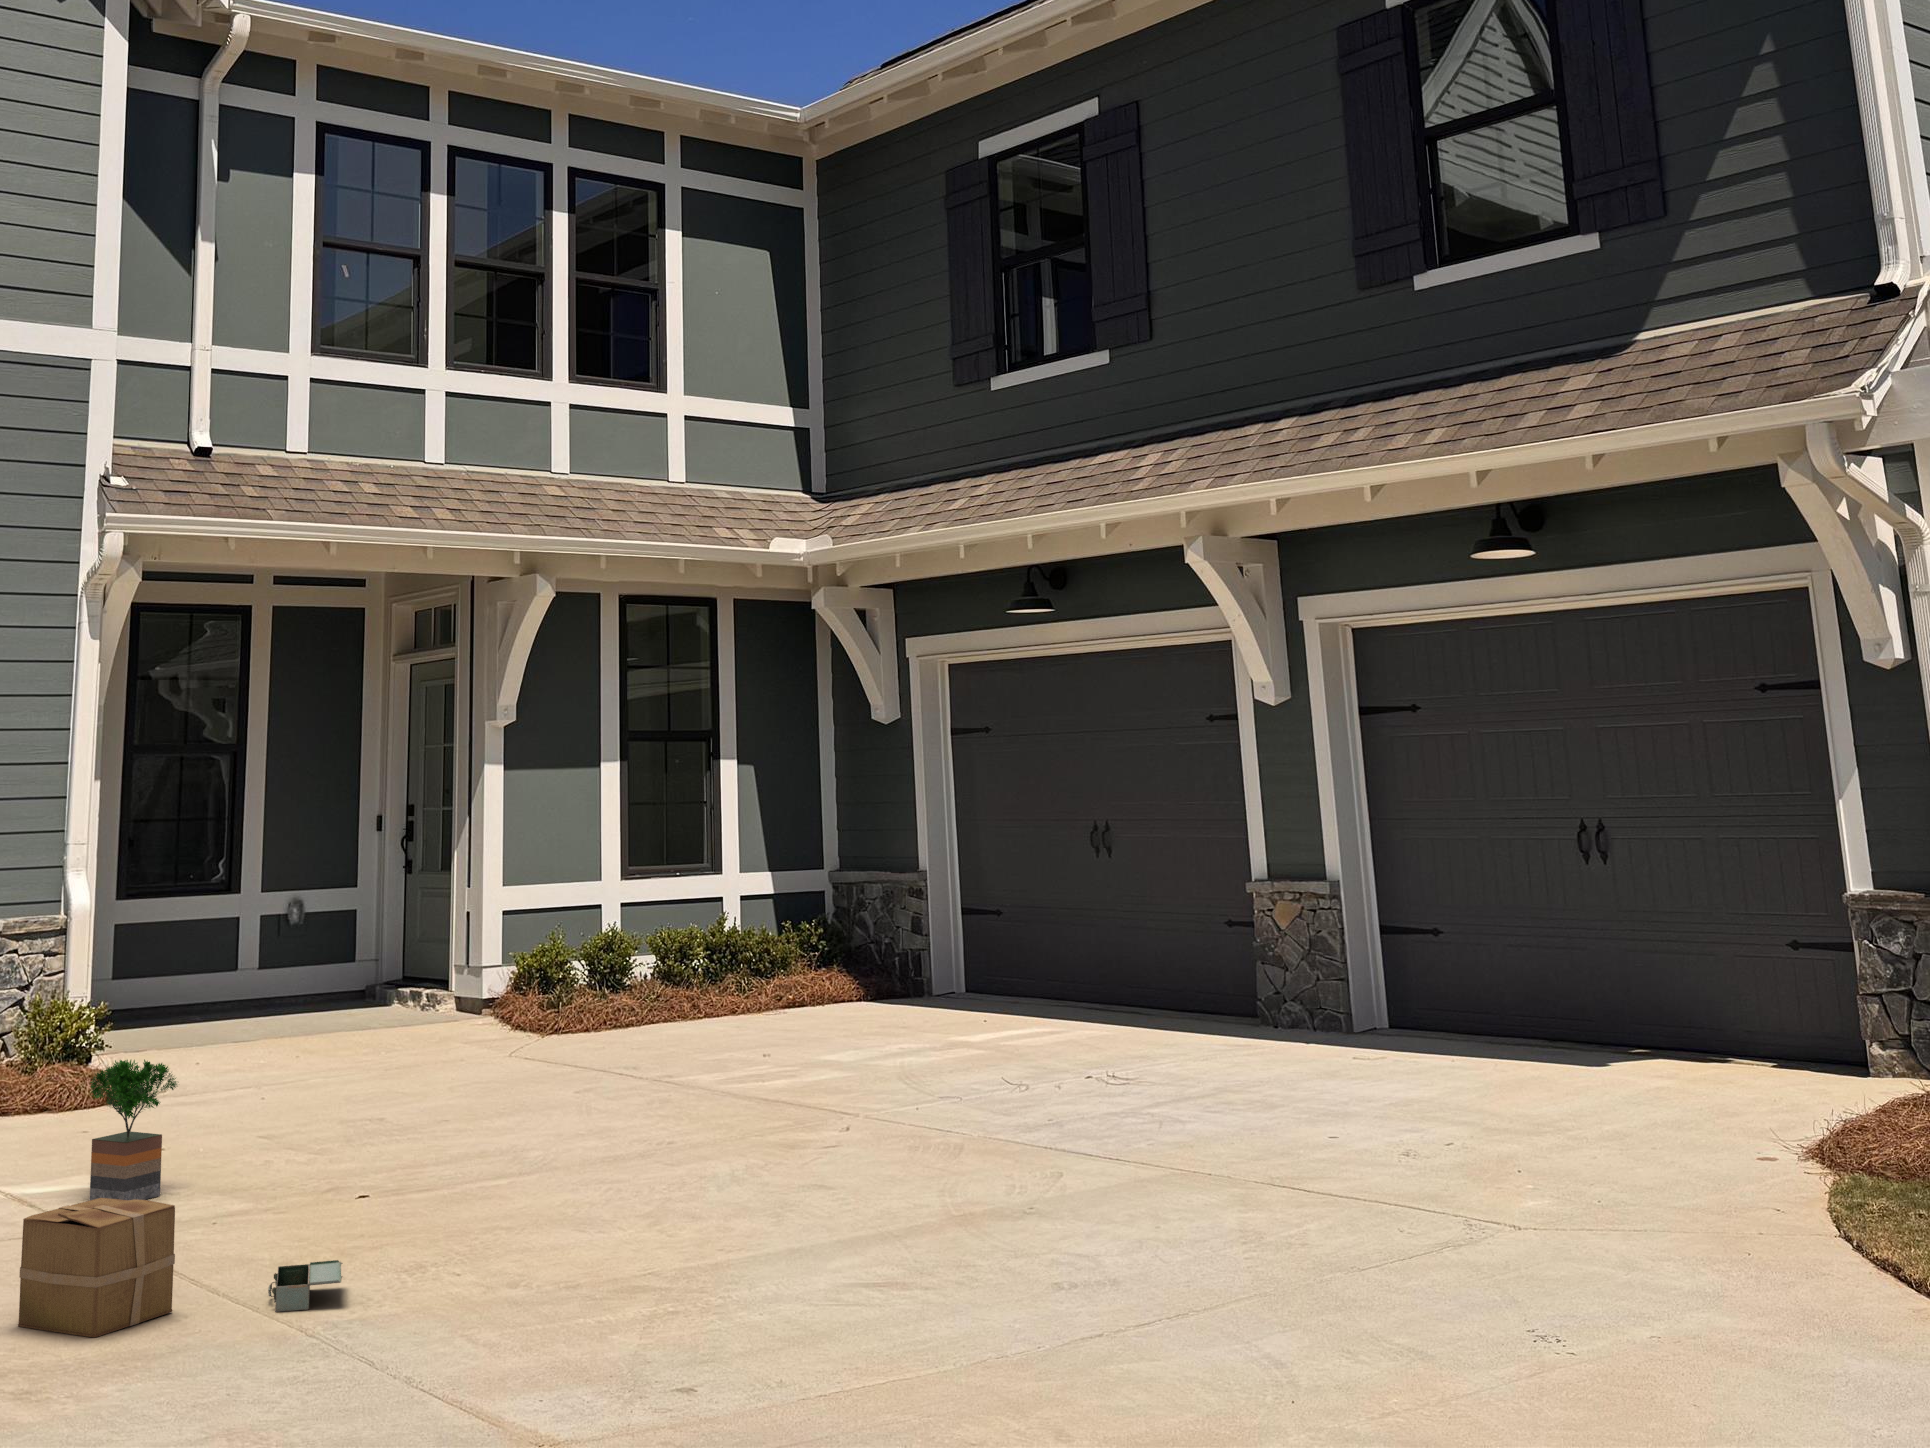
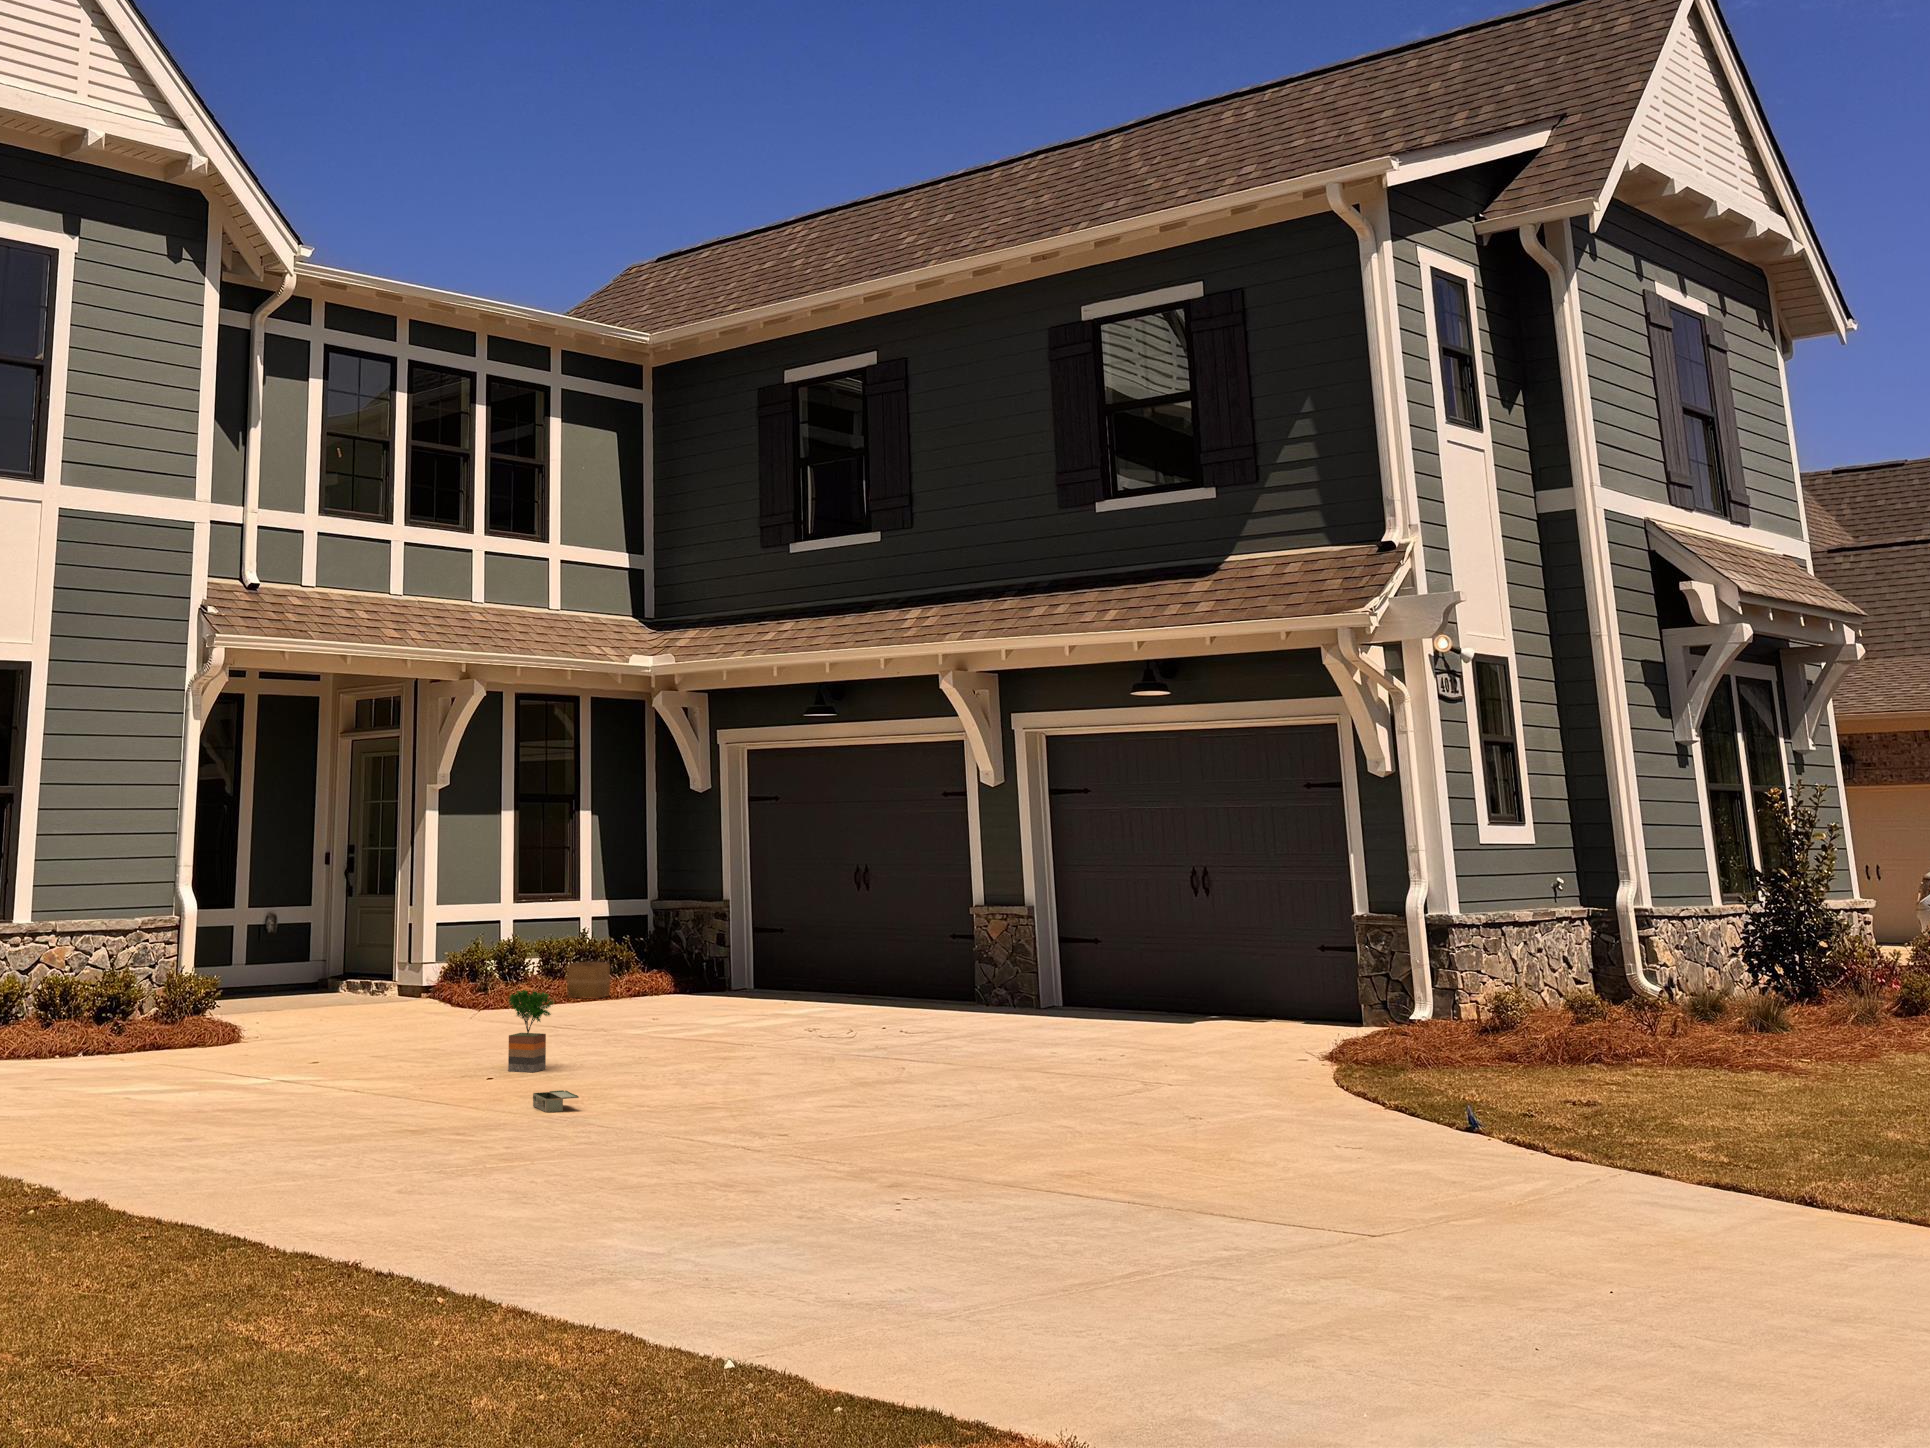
potted tree: present [90,1060,177,1200] -> present [508,990,554,1073]
cardboard box: present [18,1198,175,1337] -> present [567,962,610,999]

